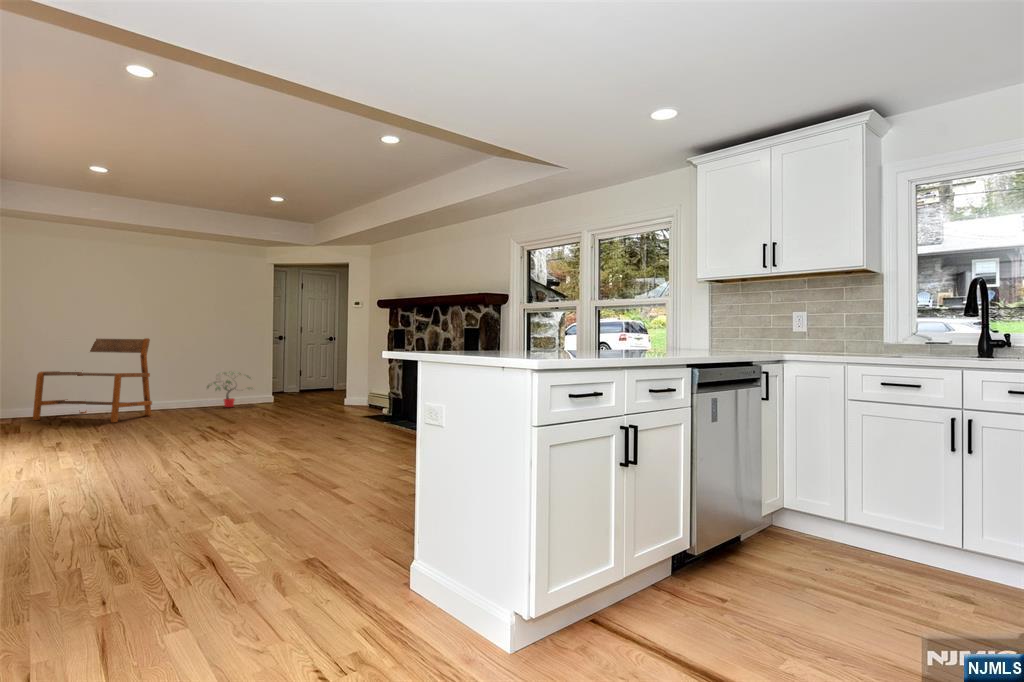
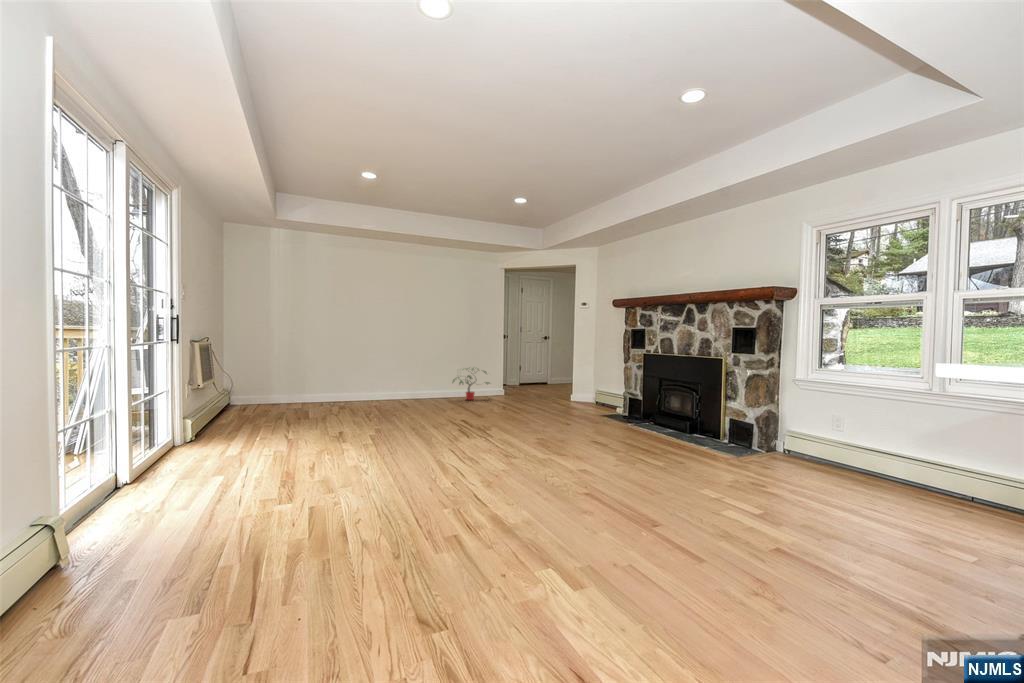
bench: present [33,338,152,422] -> none [326,337,412,413]

